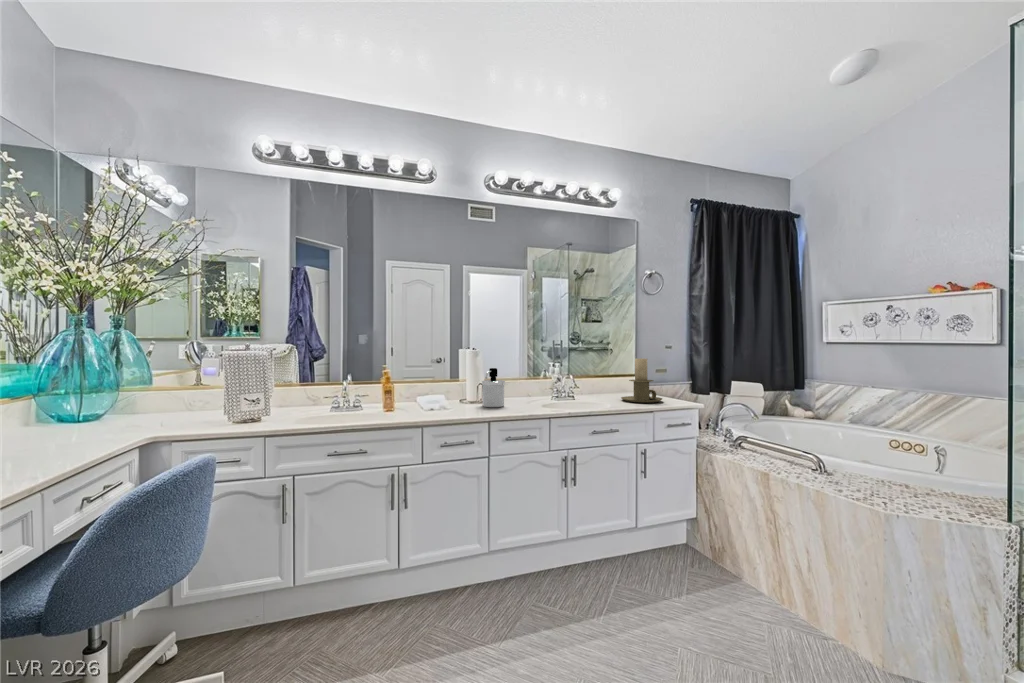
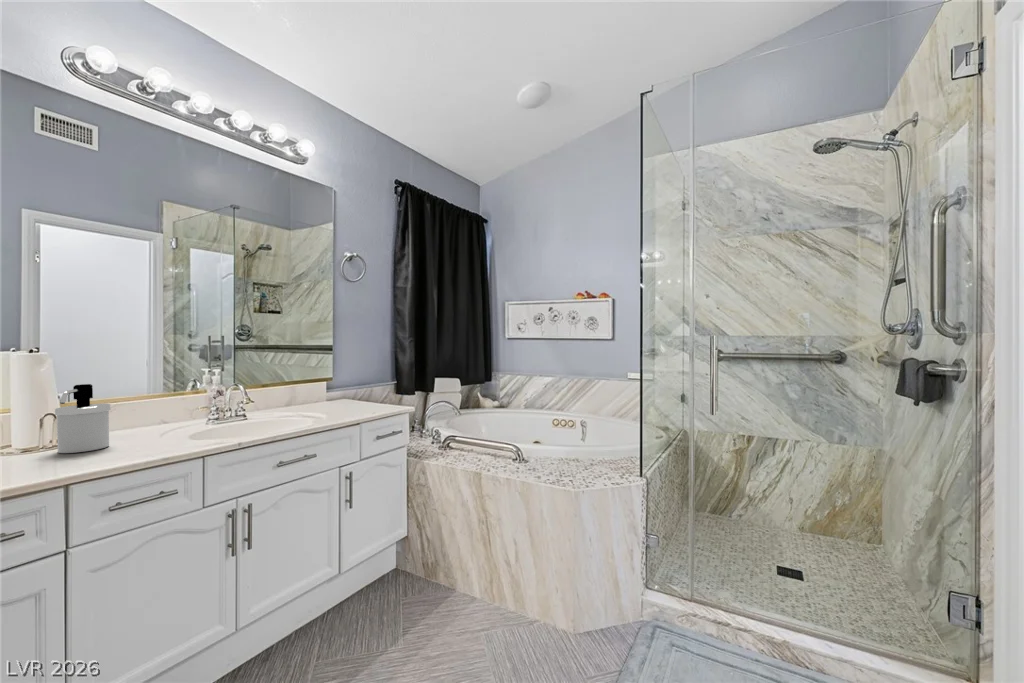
candle holder: present [621,358,662,403] -> none [313,358,367,413]

